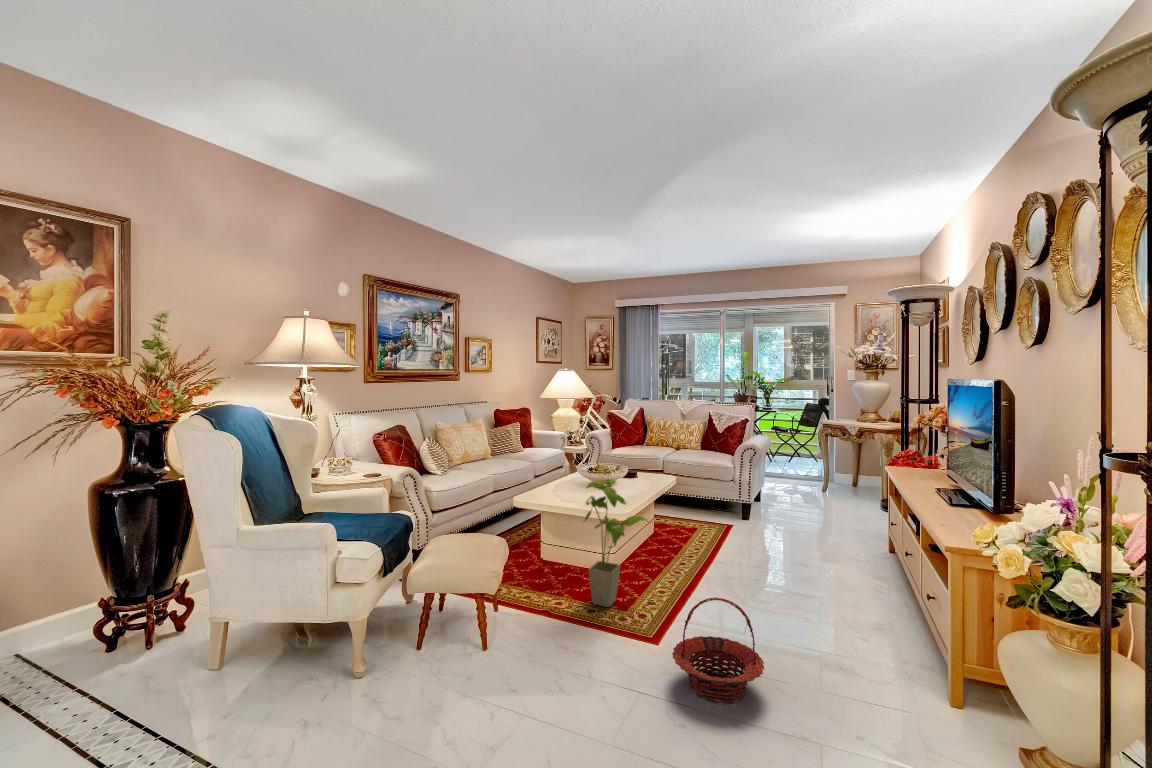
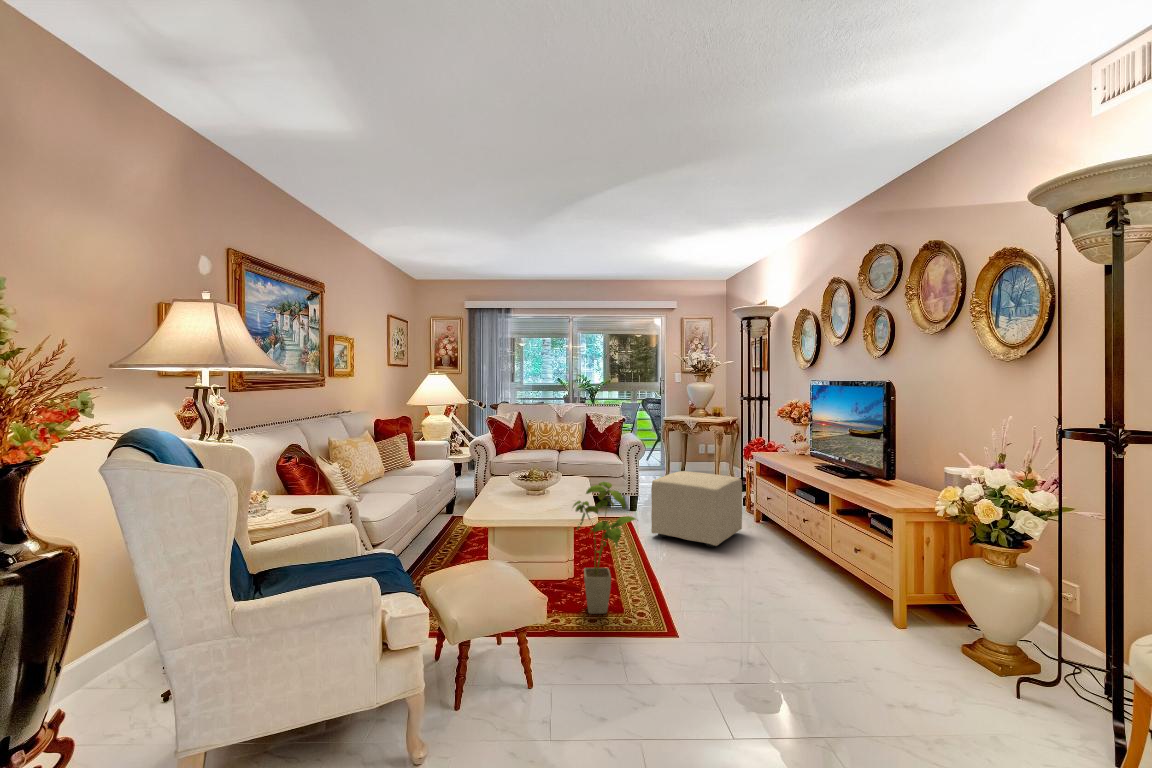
ottoman: none [732,482,846,569] -> present [651,471,742,547]
basket: present [672,597,765,702] -> none [723,580,813,677]

